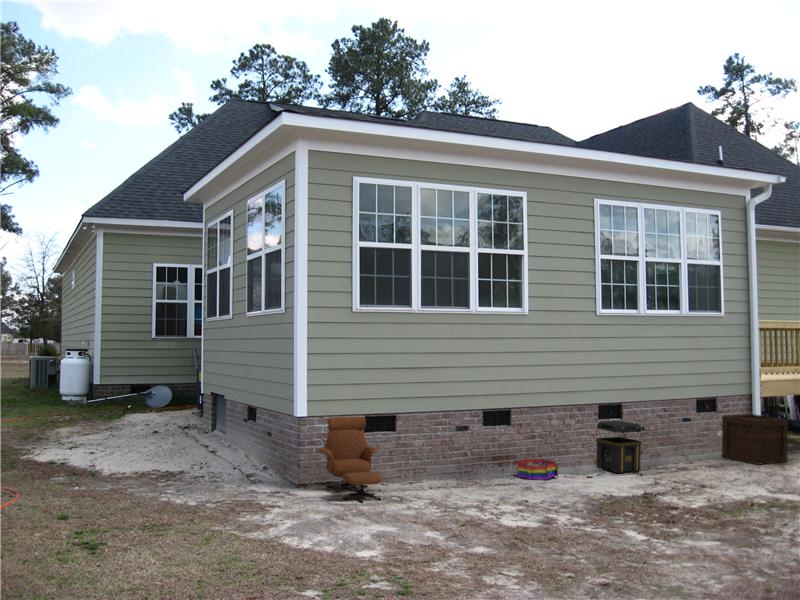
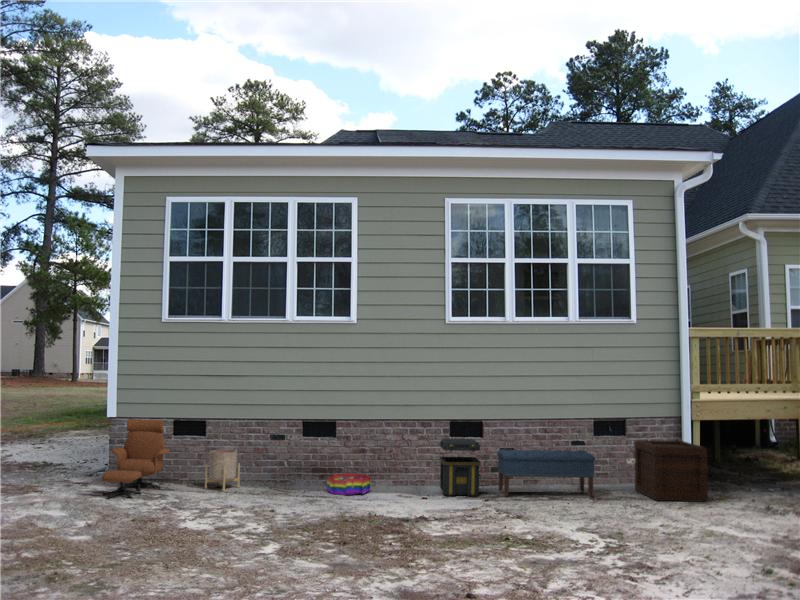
bench: none [636,426,716,471] -> present [497,450,595,498]
planter: none [413,443,440,486] -> present [205,450,240,491]

